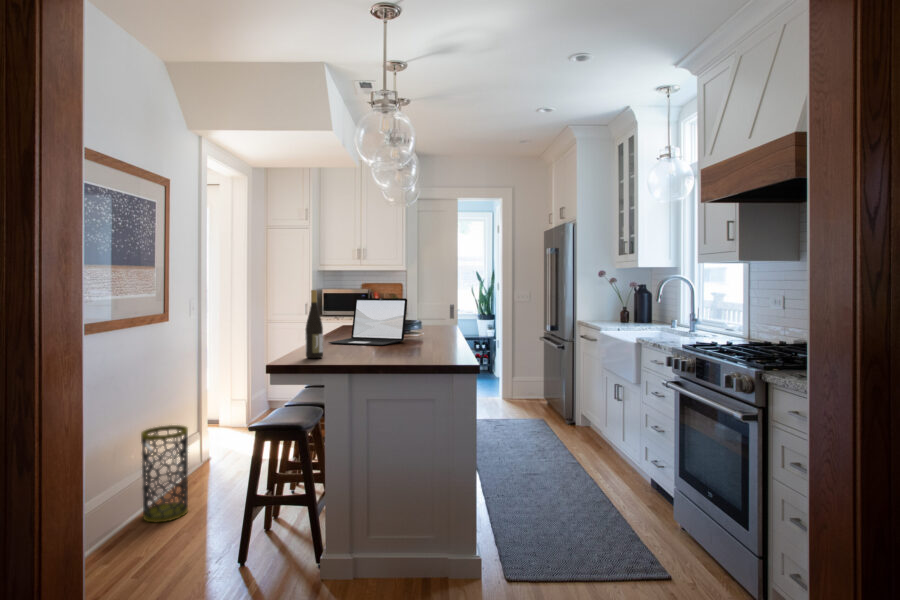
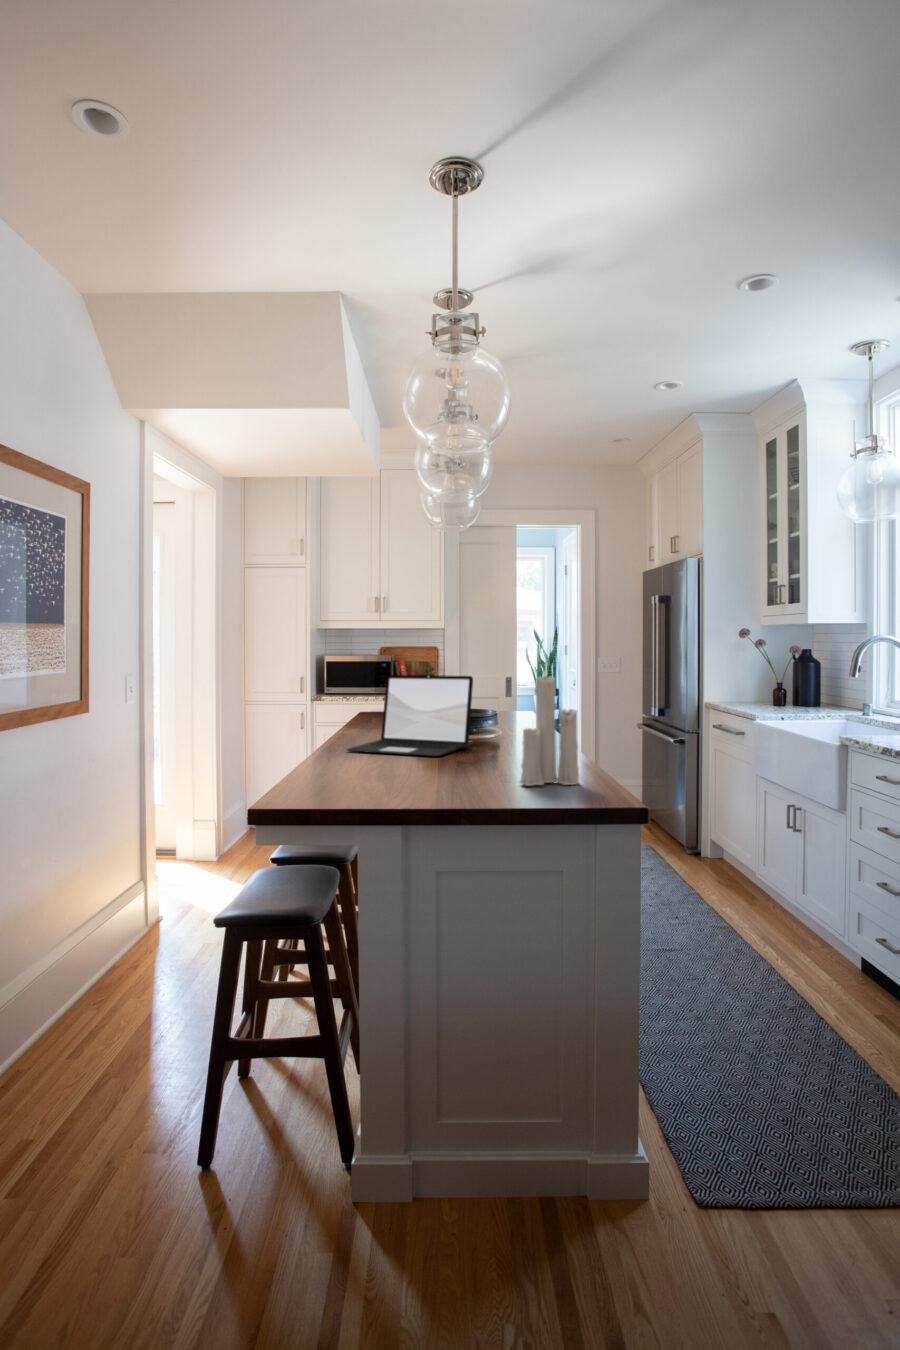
candle: none [419,285,453,355] -> present [520,671,579,786]
wine bottle: present [306,290,323,358] -> none [314,666,346,794]
trash can: present [141,425,188,522] -> none [39,885,119,1054]

